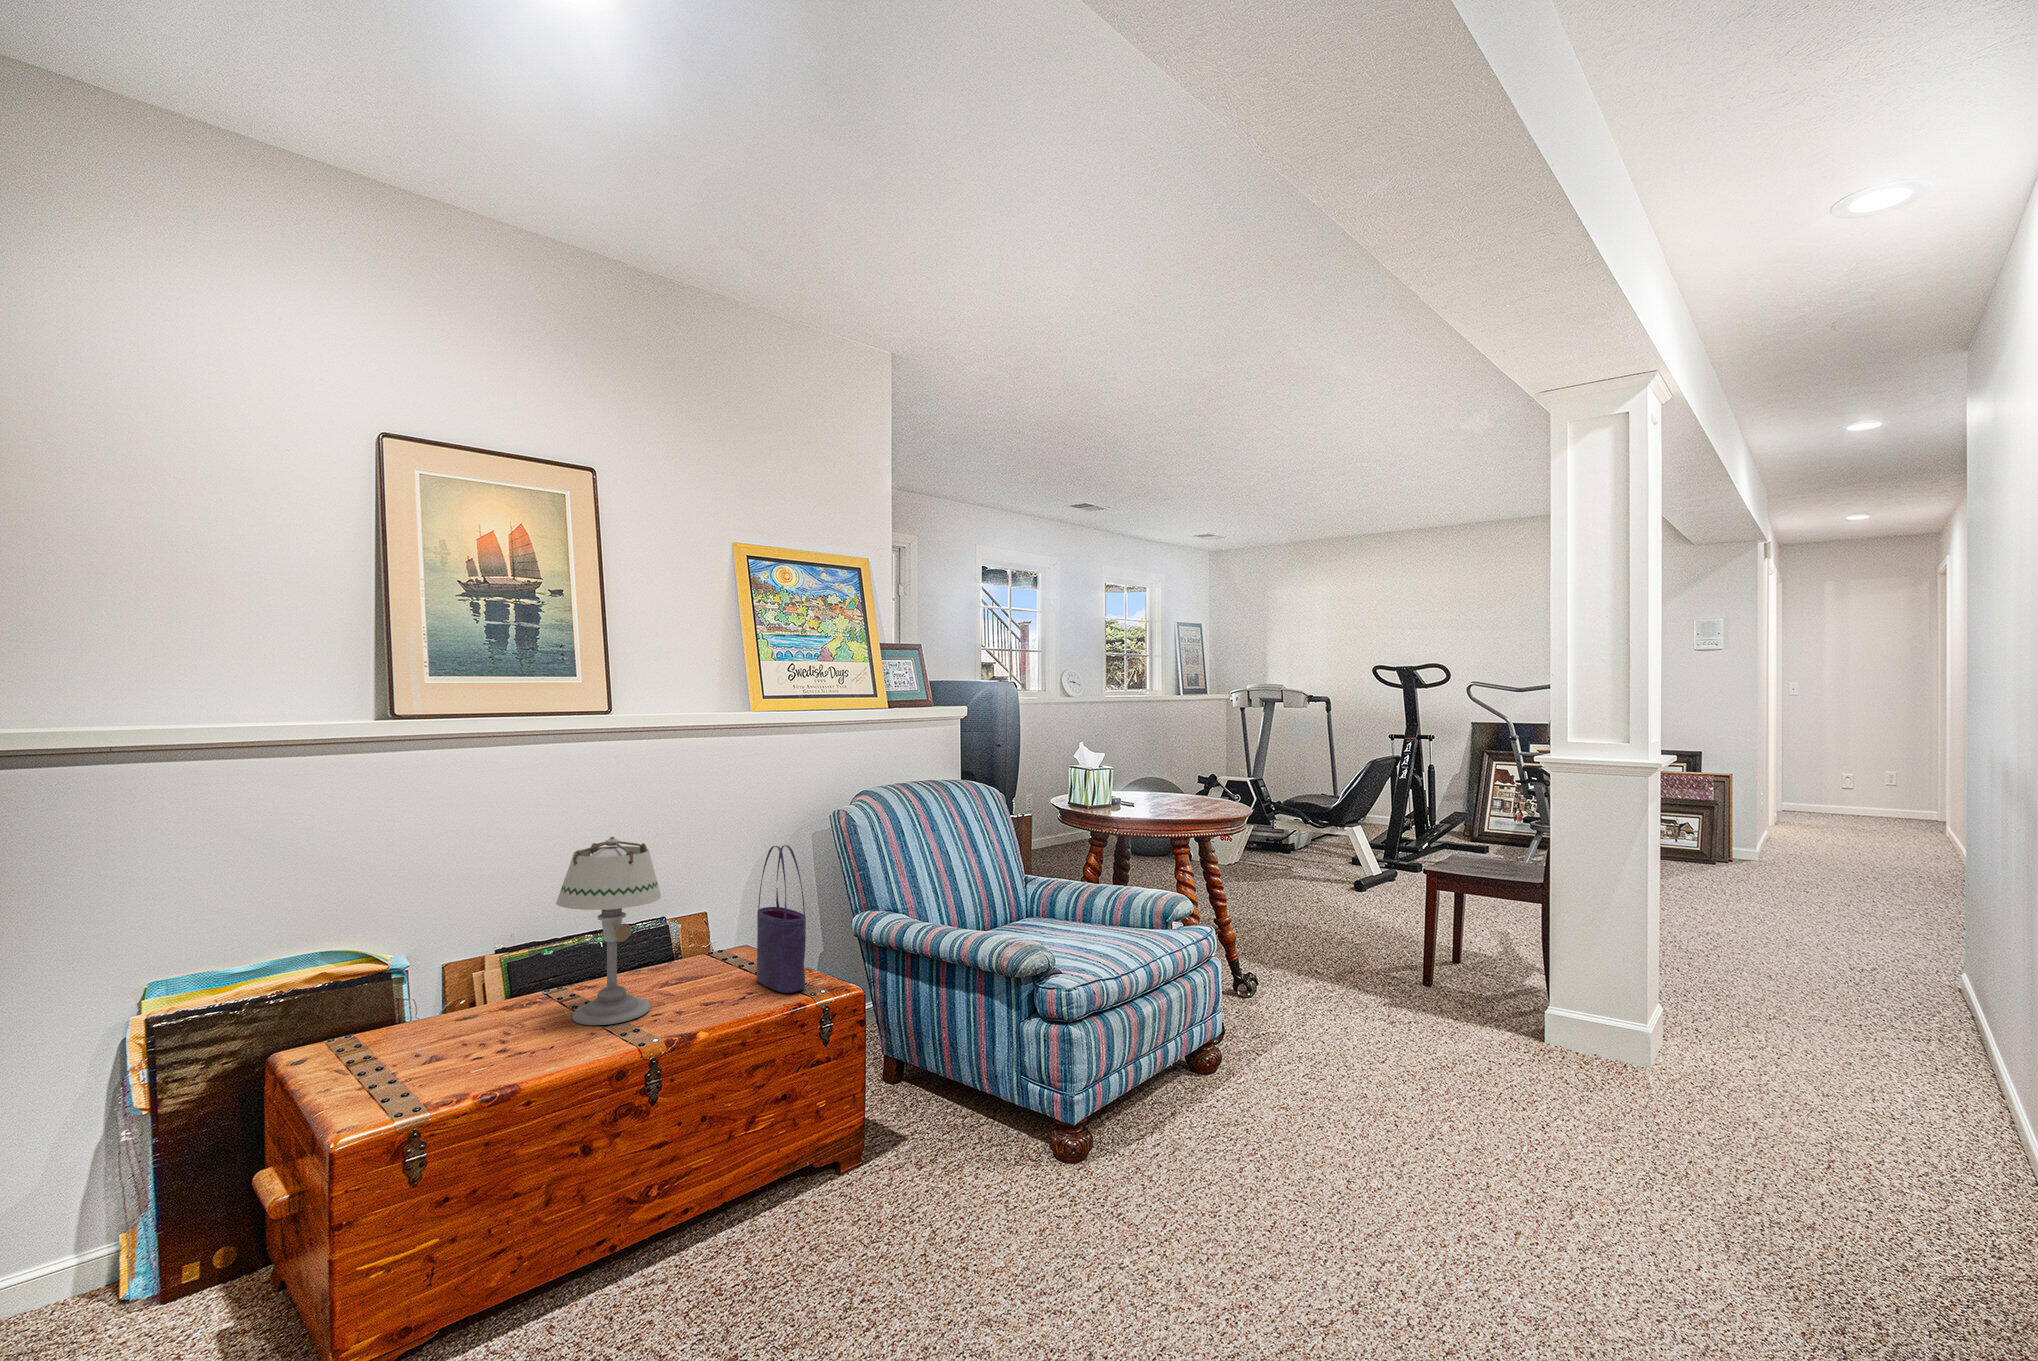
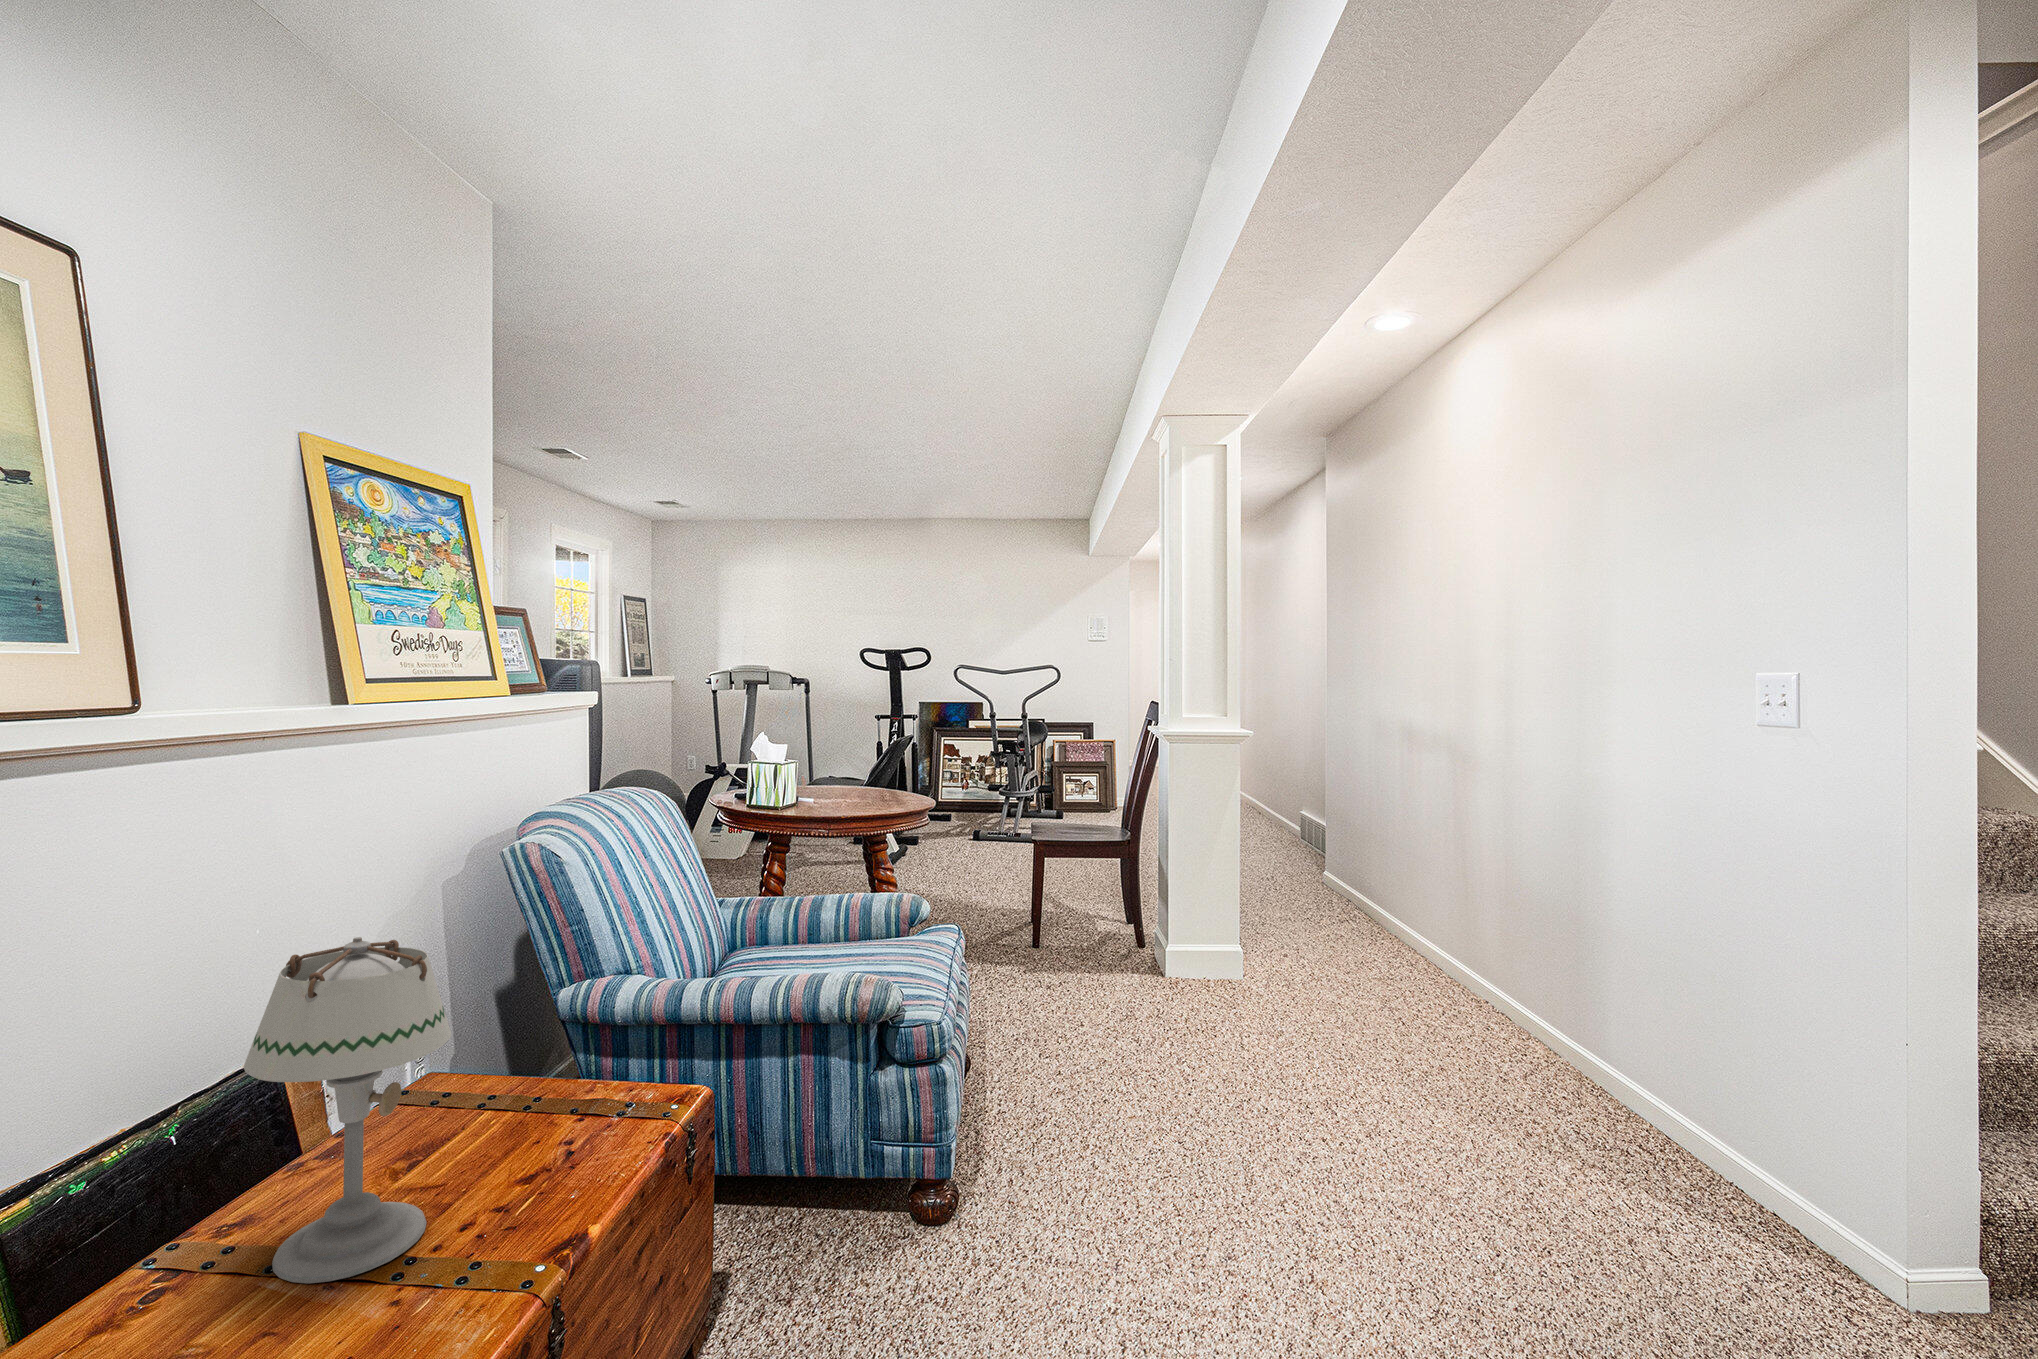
tote bag: present [757,845,806,993] -> none [528,907,631,1123]

